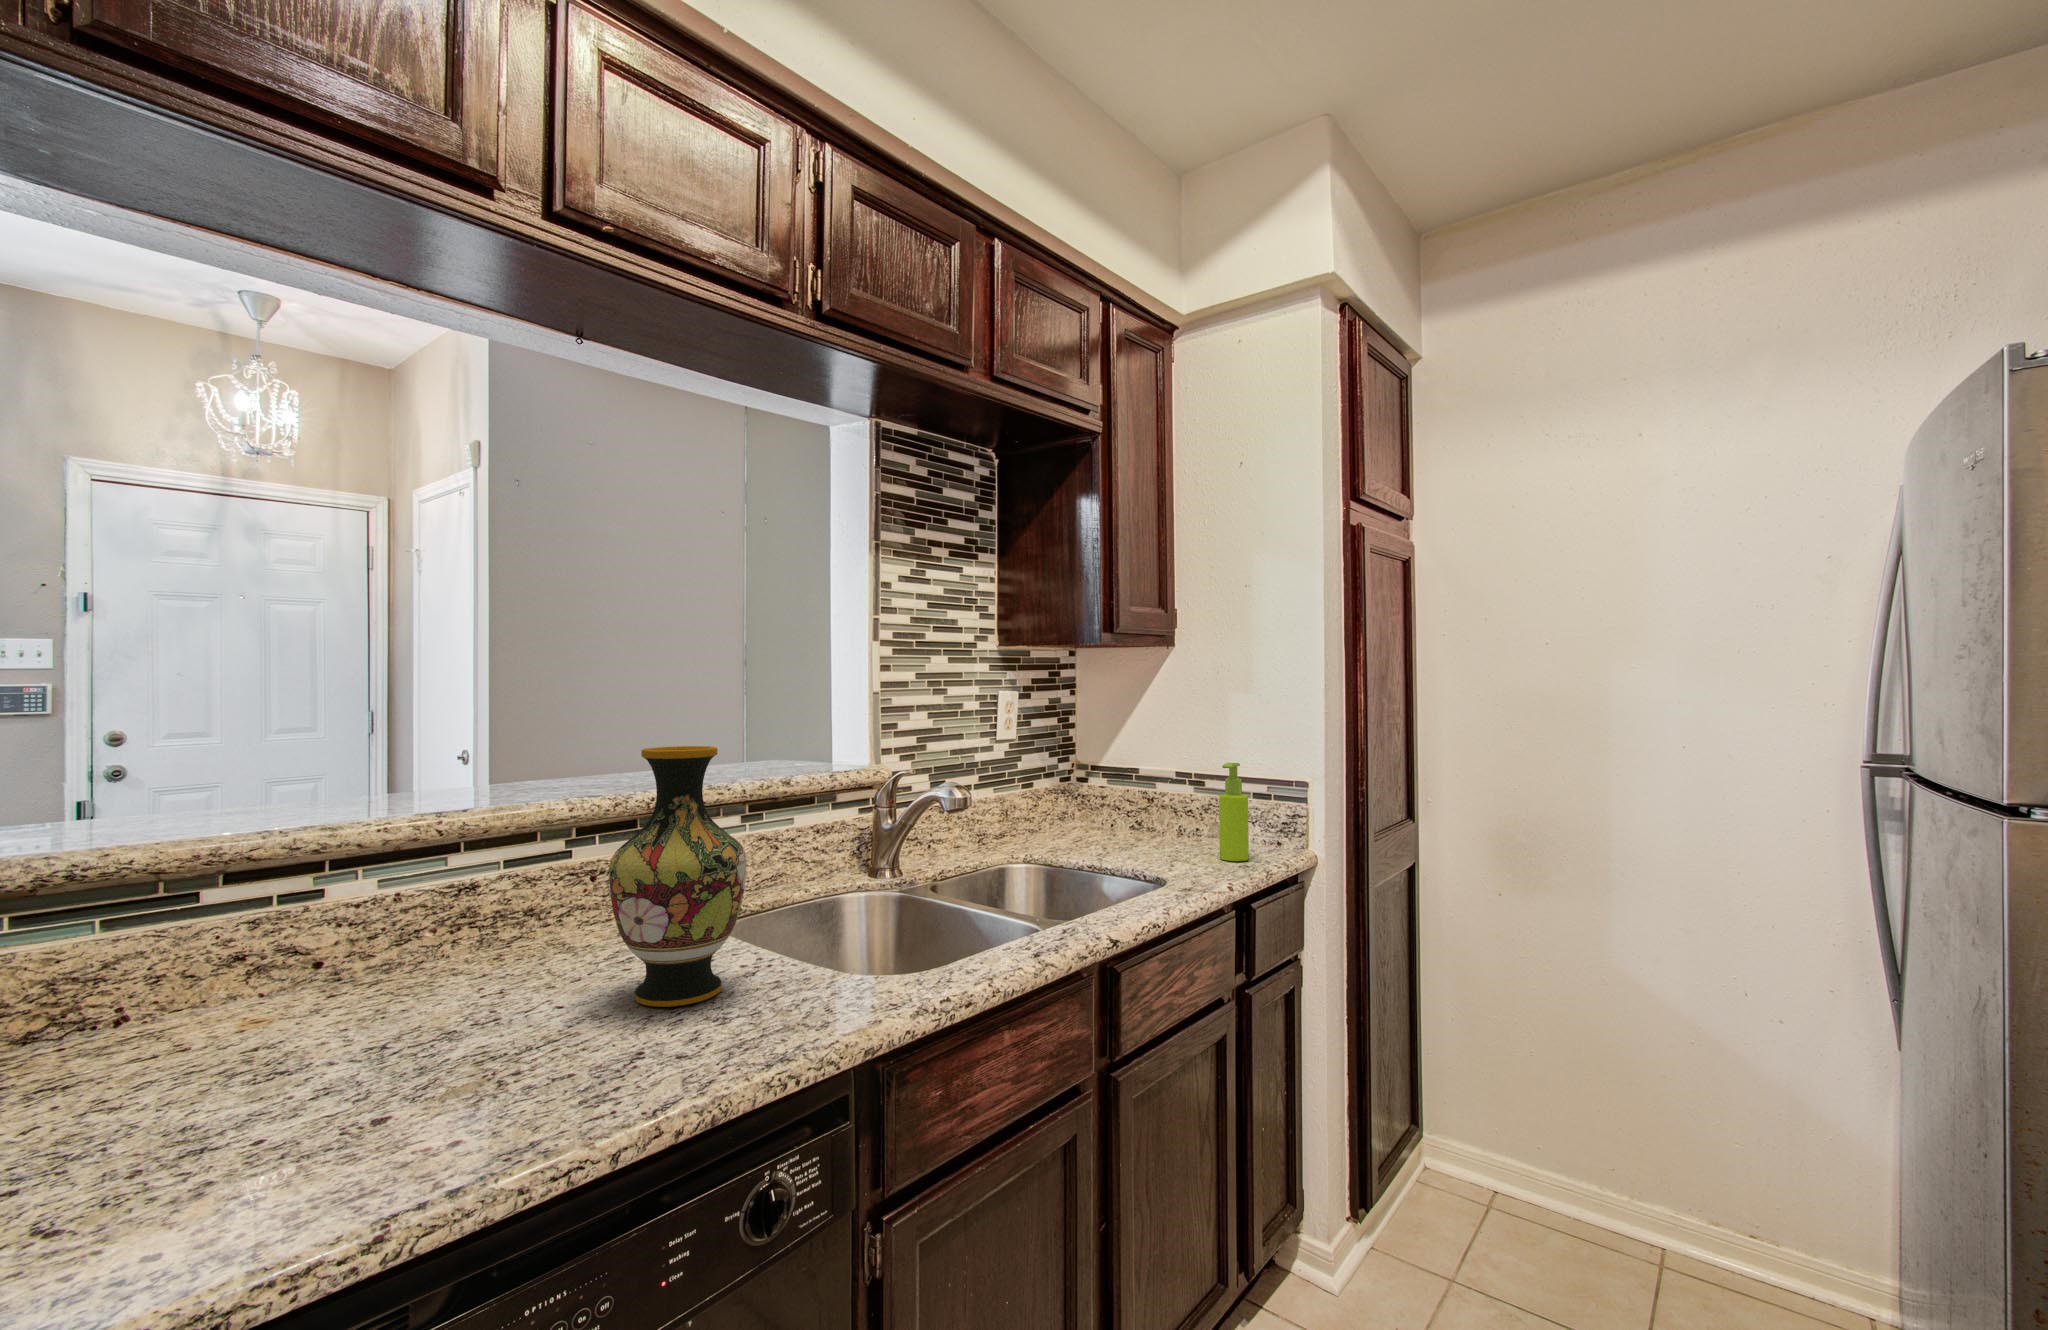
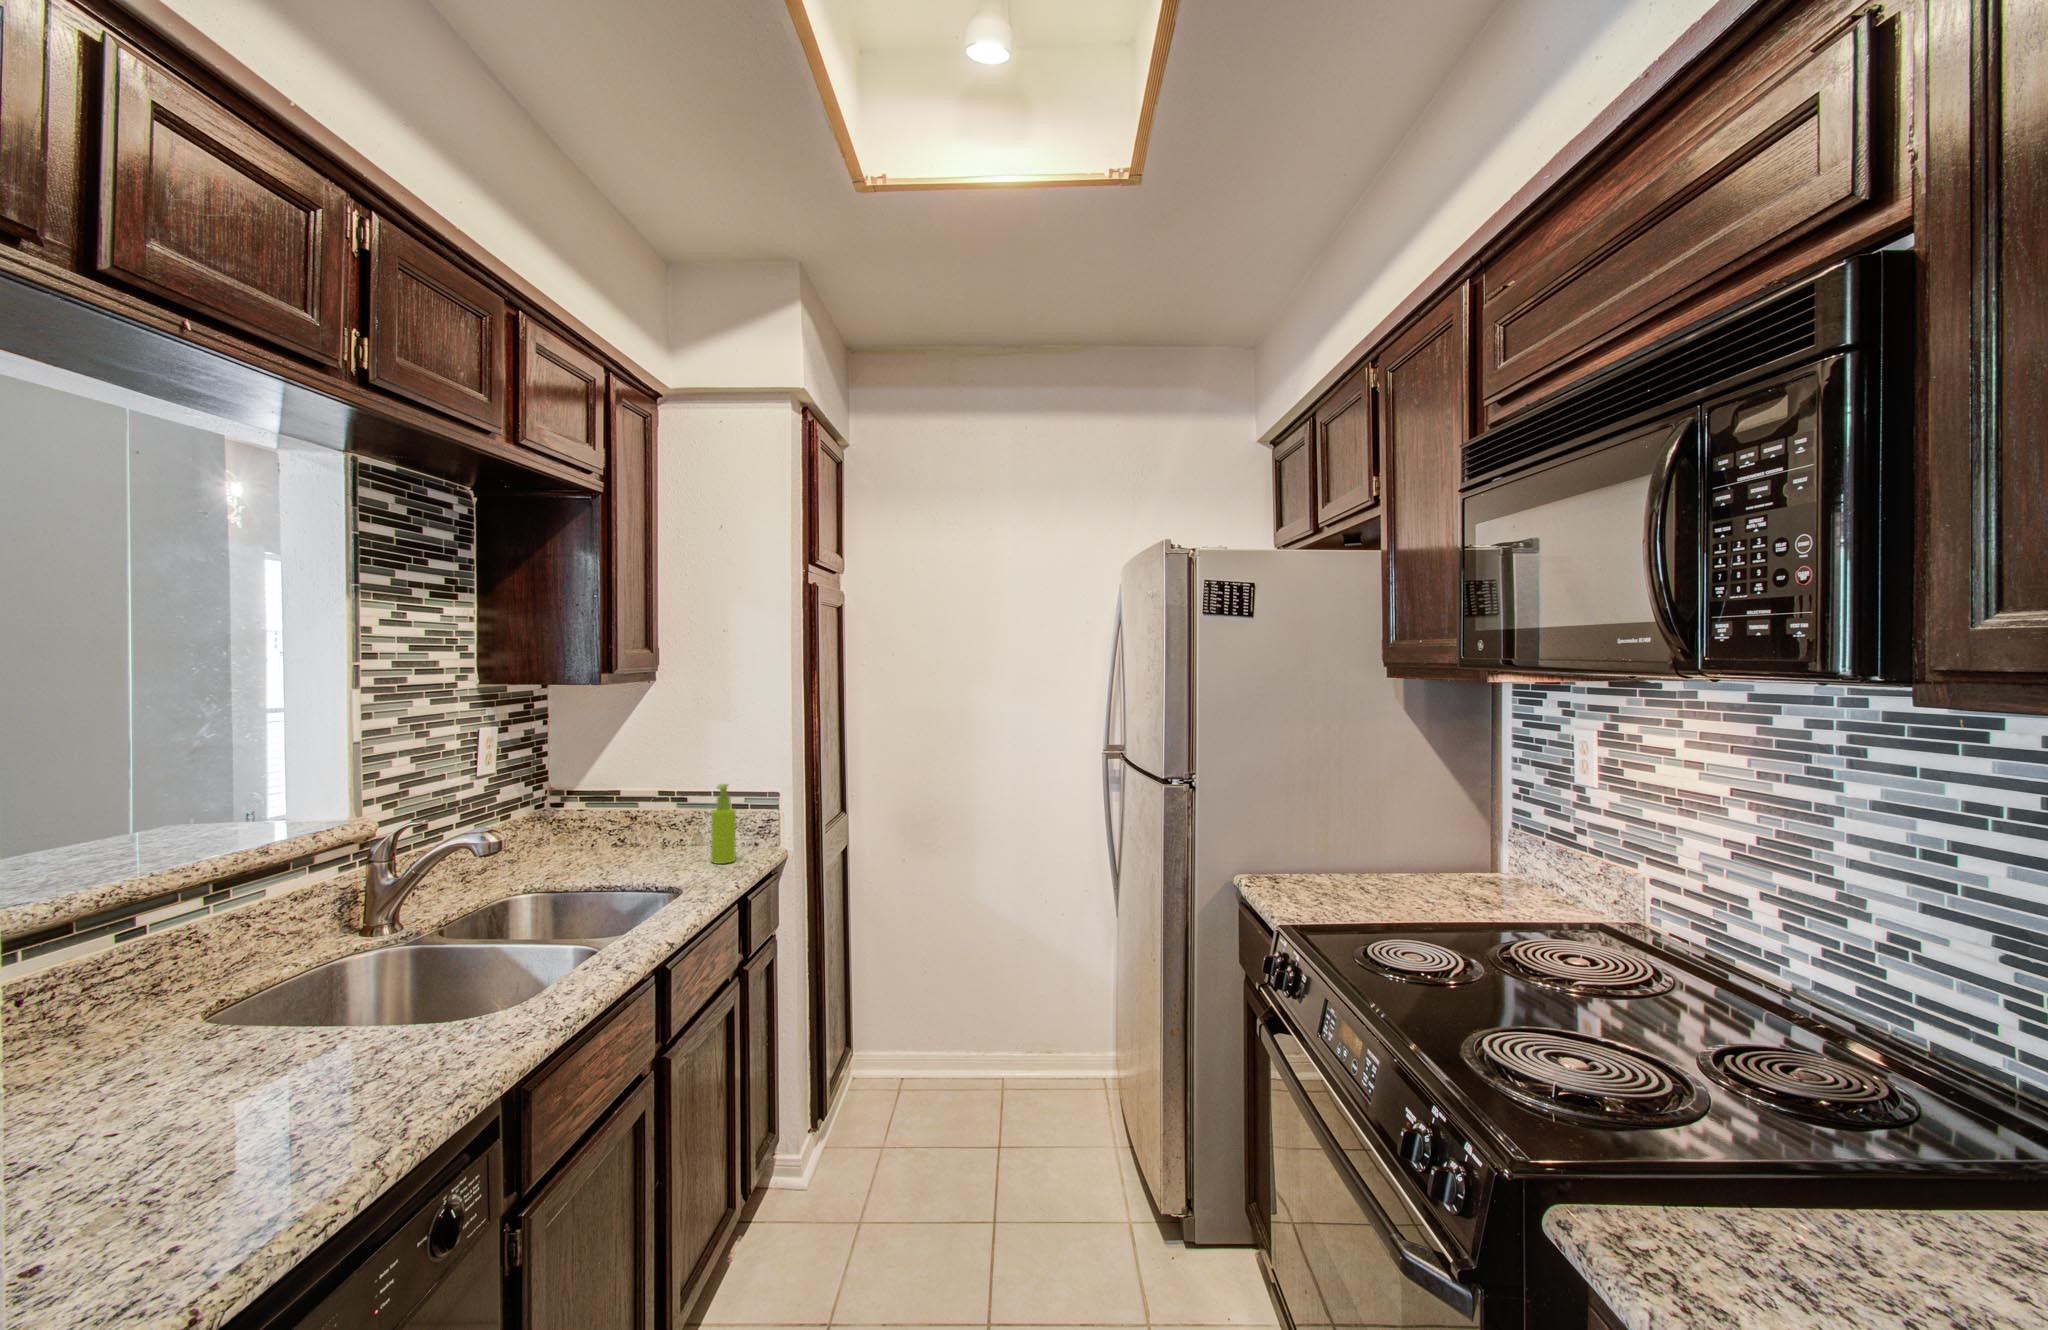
vase: present [609,746,746,1007] -> none [173,834,349,1109]

